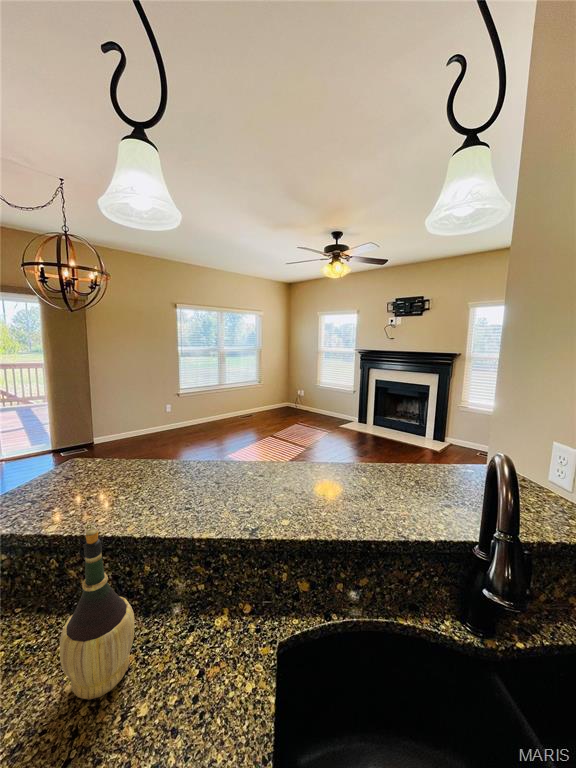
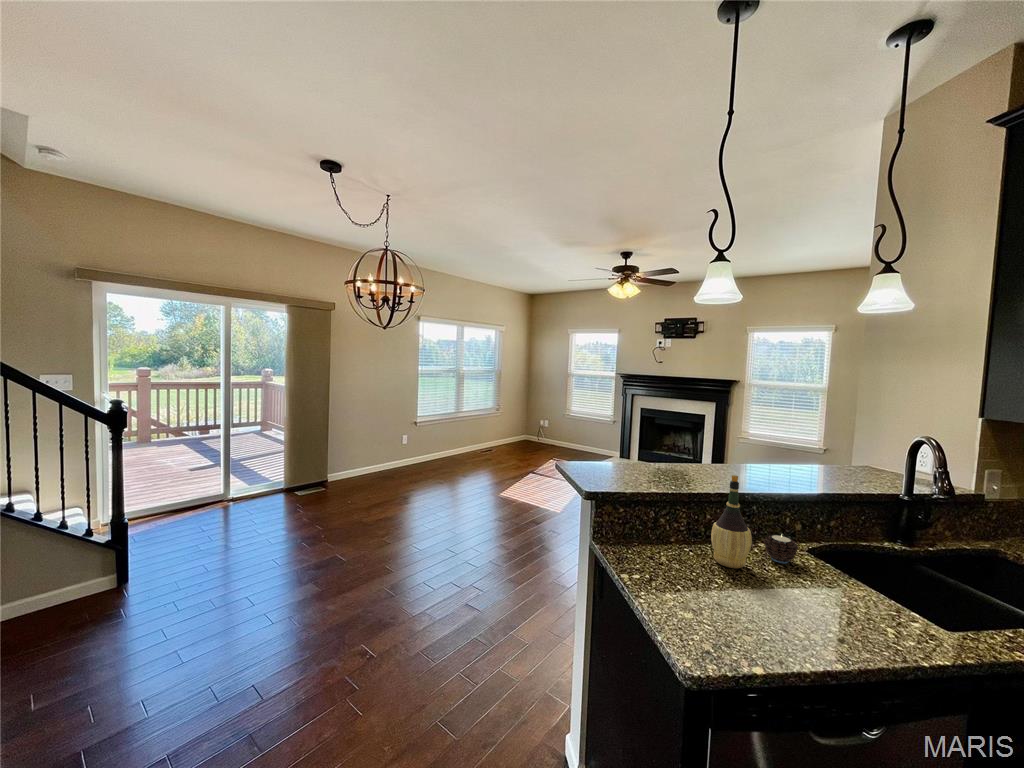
candle: none [183,617,236,681] -> present [764,535,798,563]

